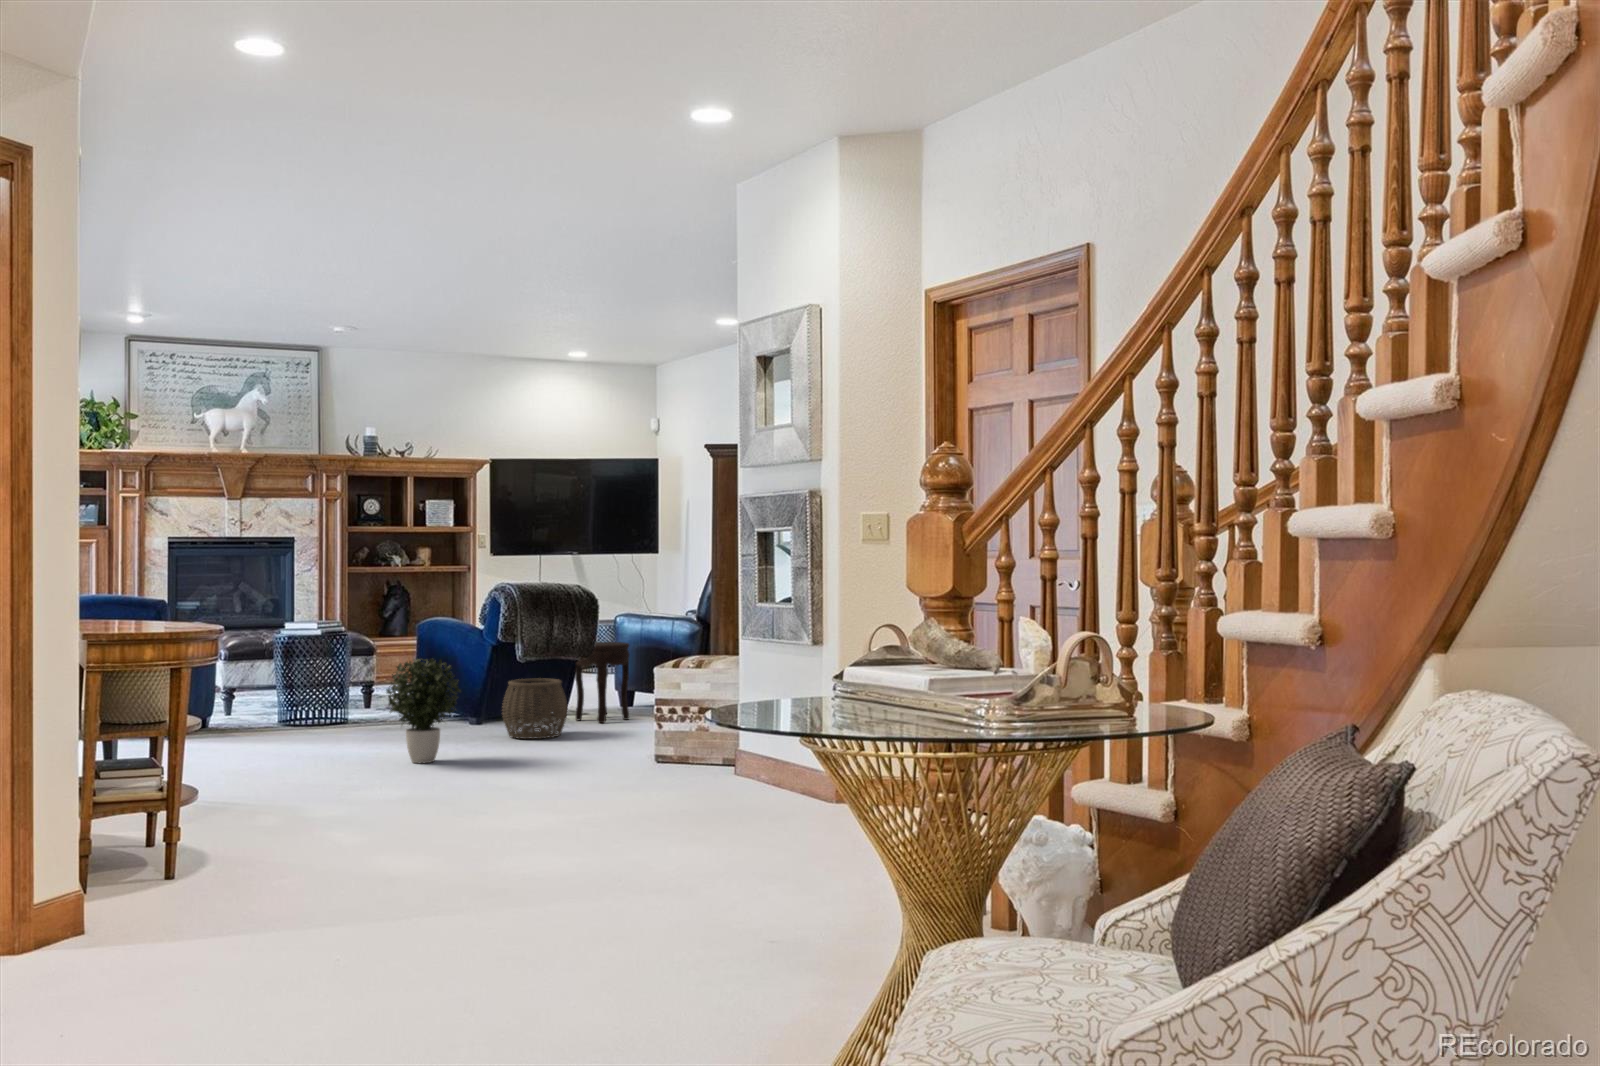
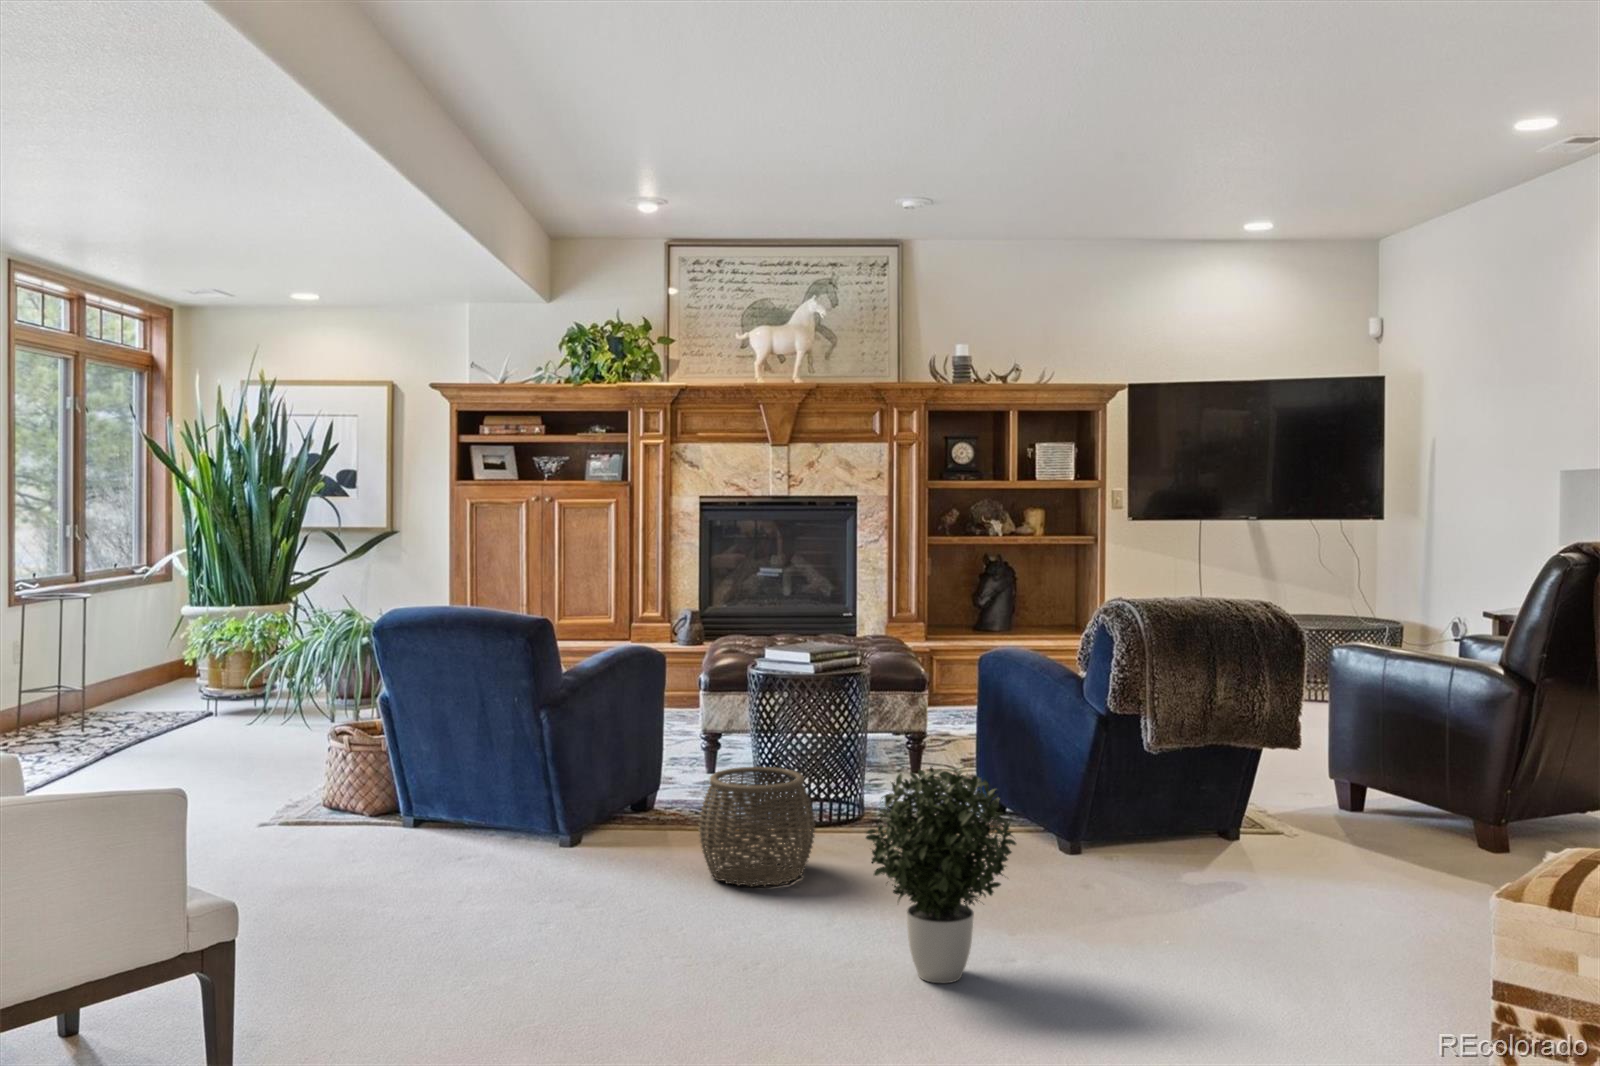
side table: present [575,642,630,723] -> none [1254,706,1363,867]
woven basket: present [502,678,567,739] -> present [698,767,815,887]

